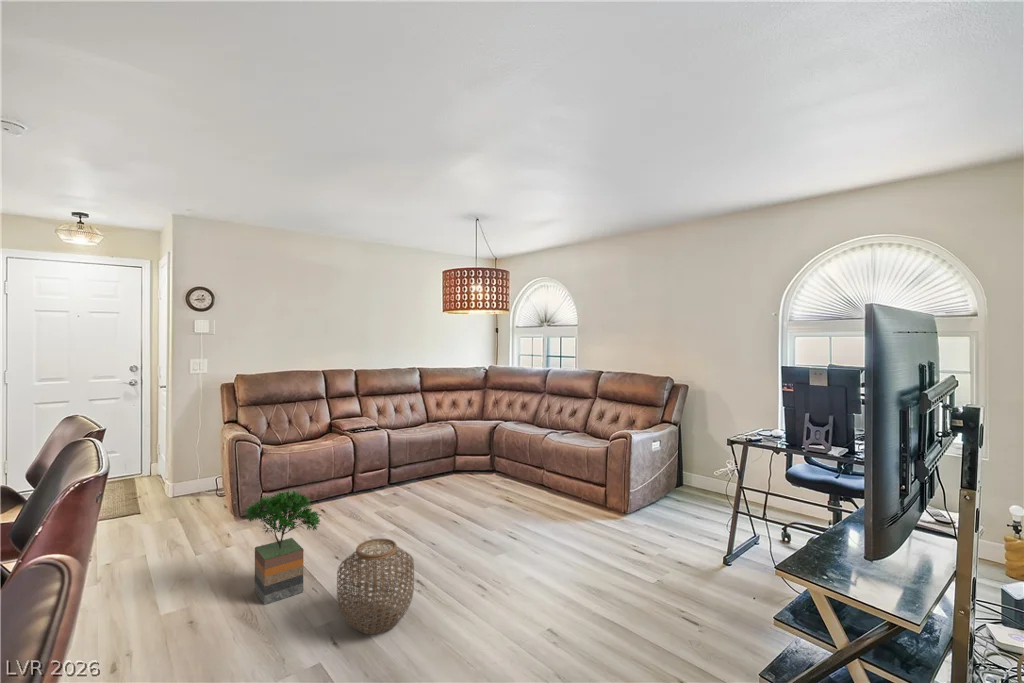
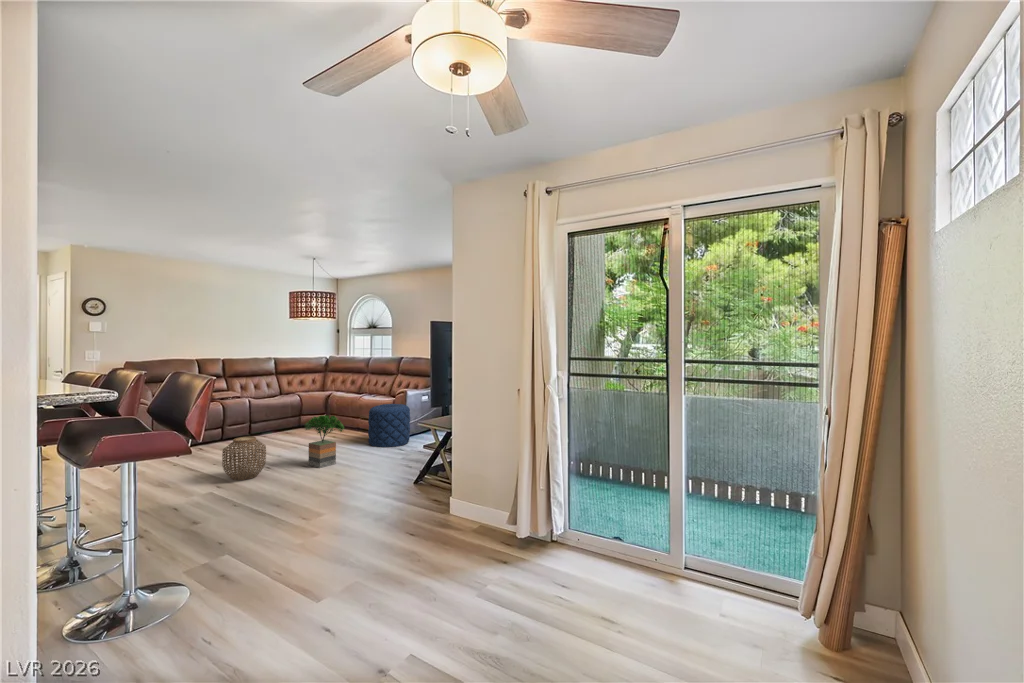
pouf: none [571,457,643,542] -> present [368,404,410,447]
potted tree: present [244,490,320,605] -> present [305,415,344,468]

